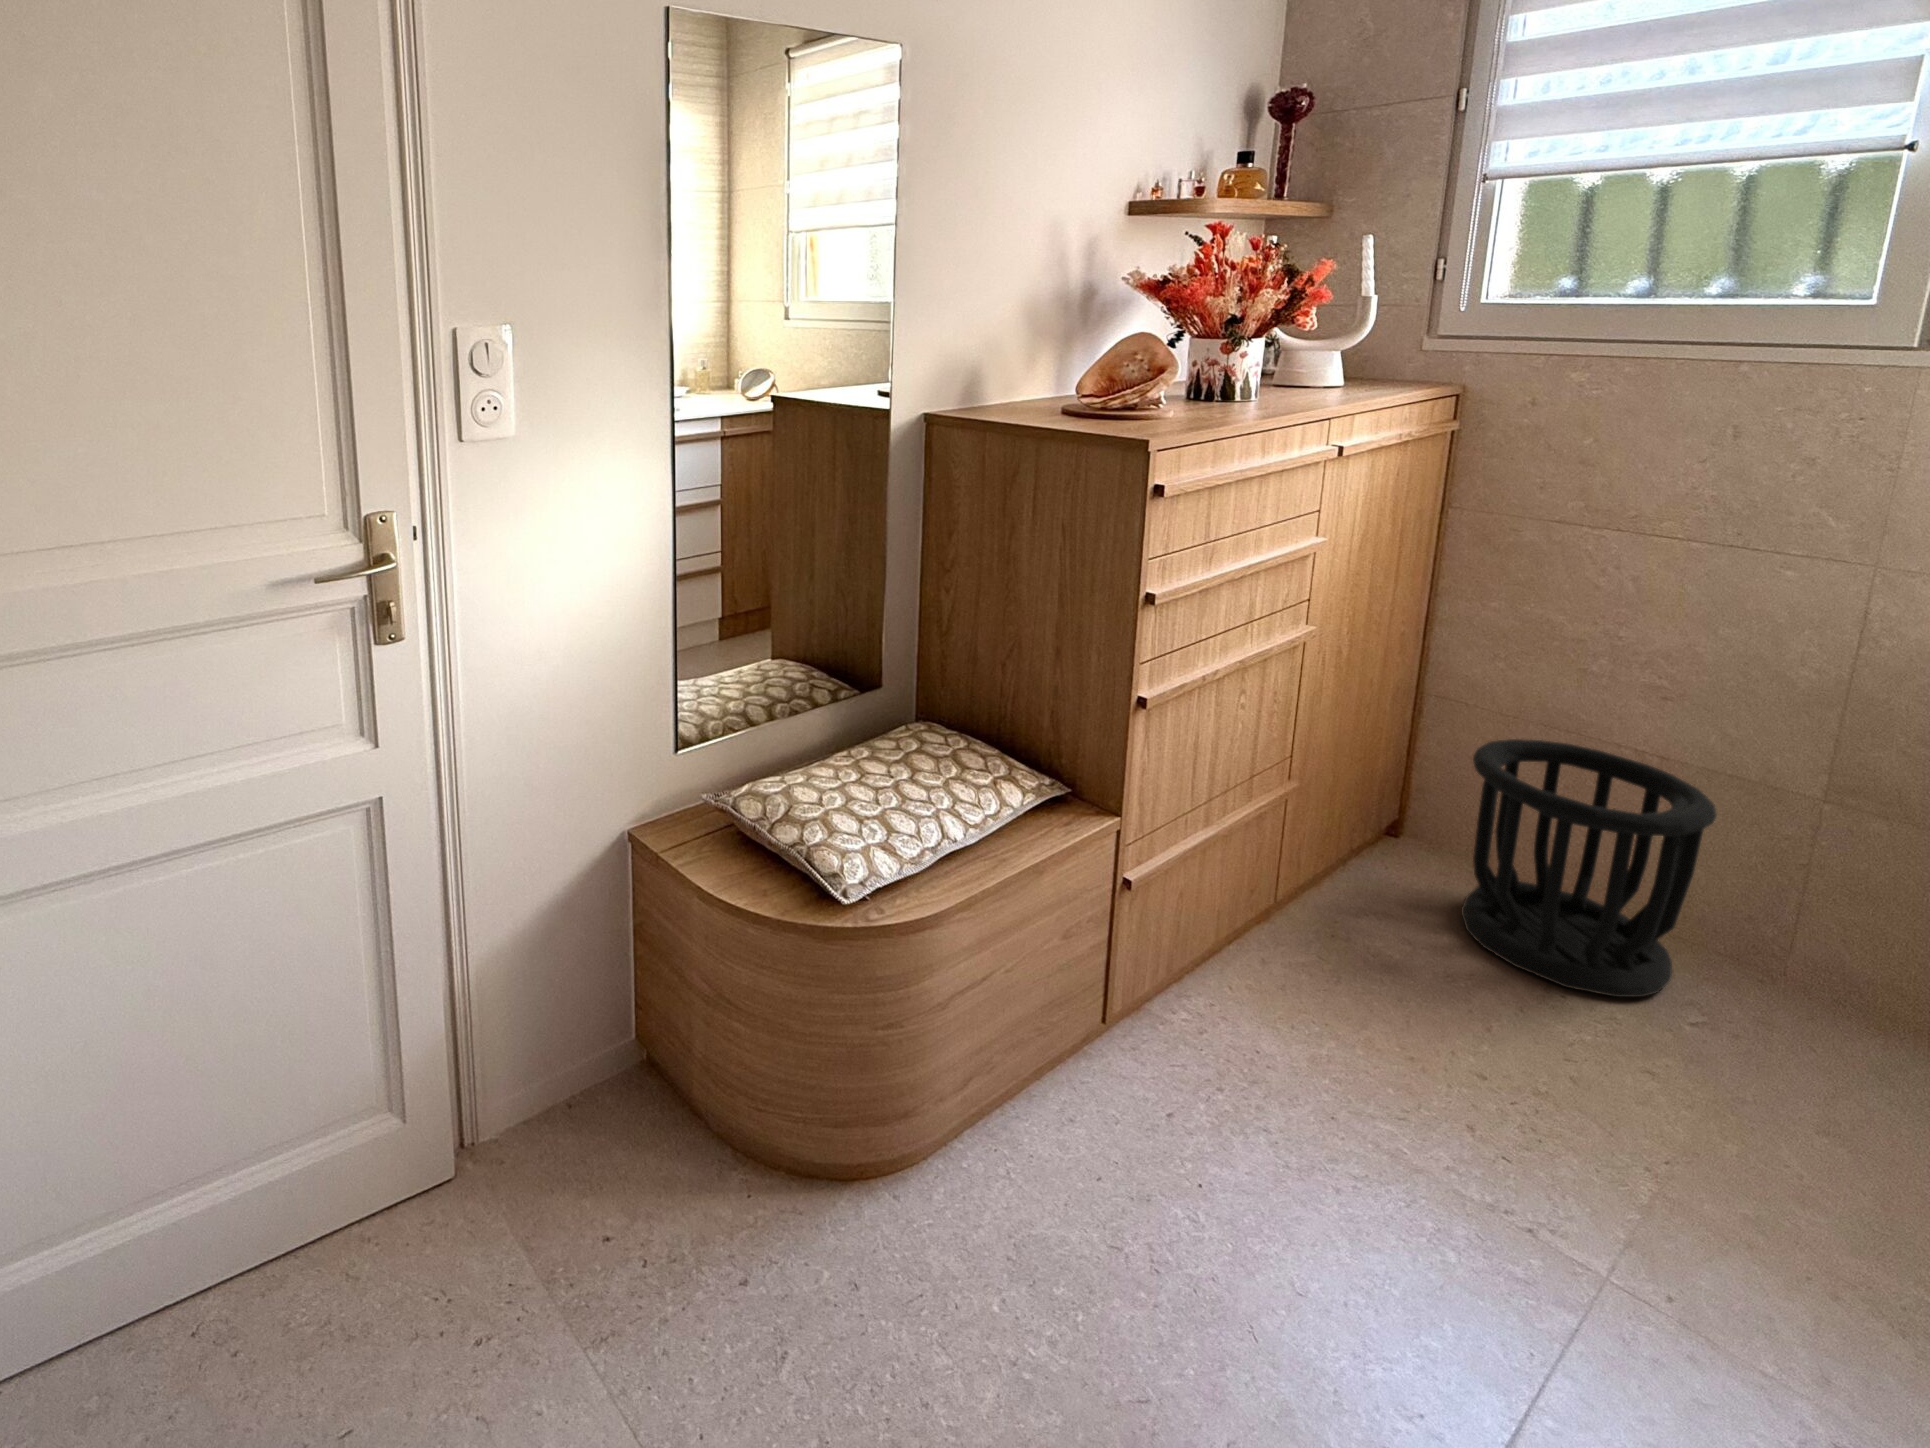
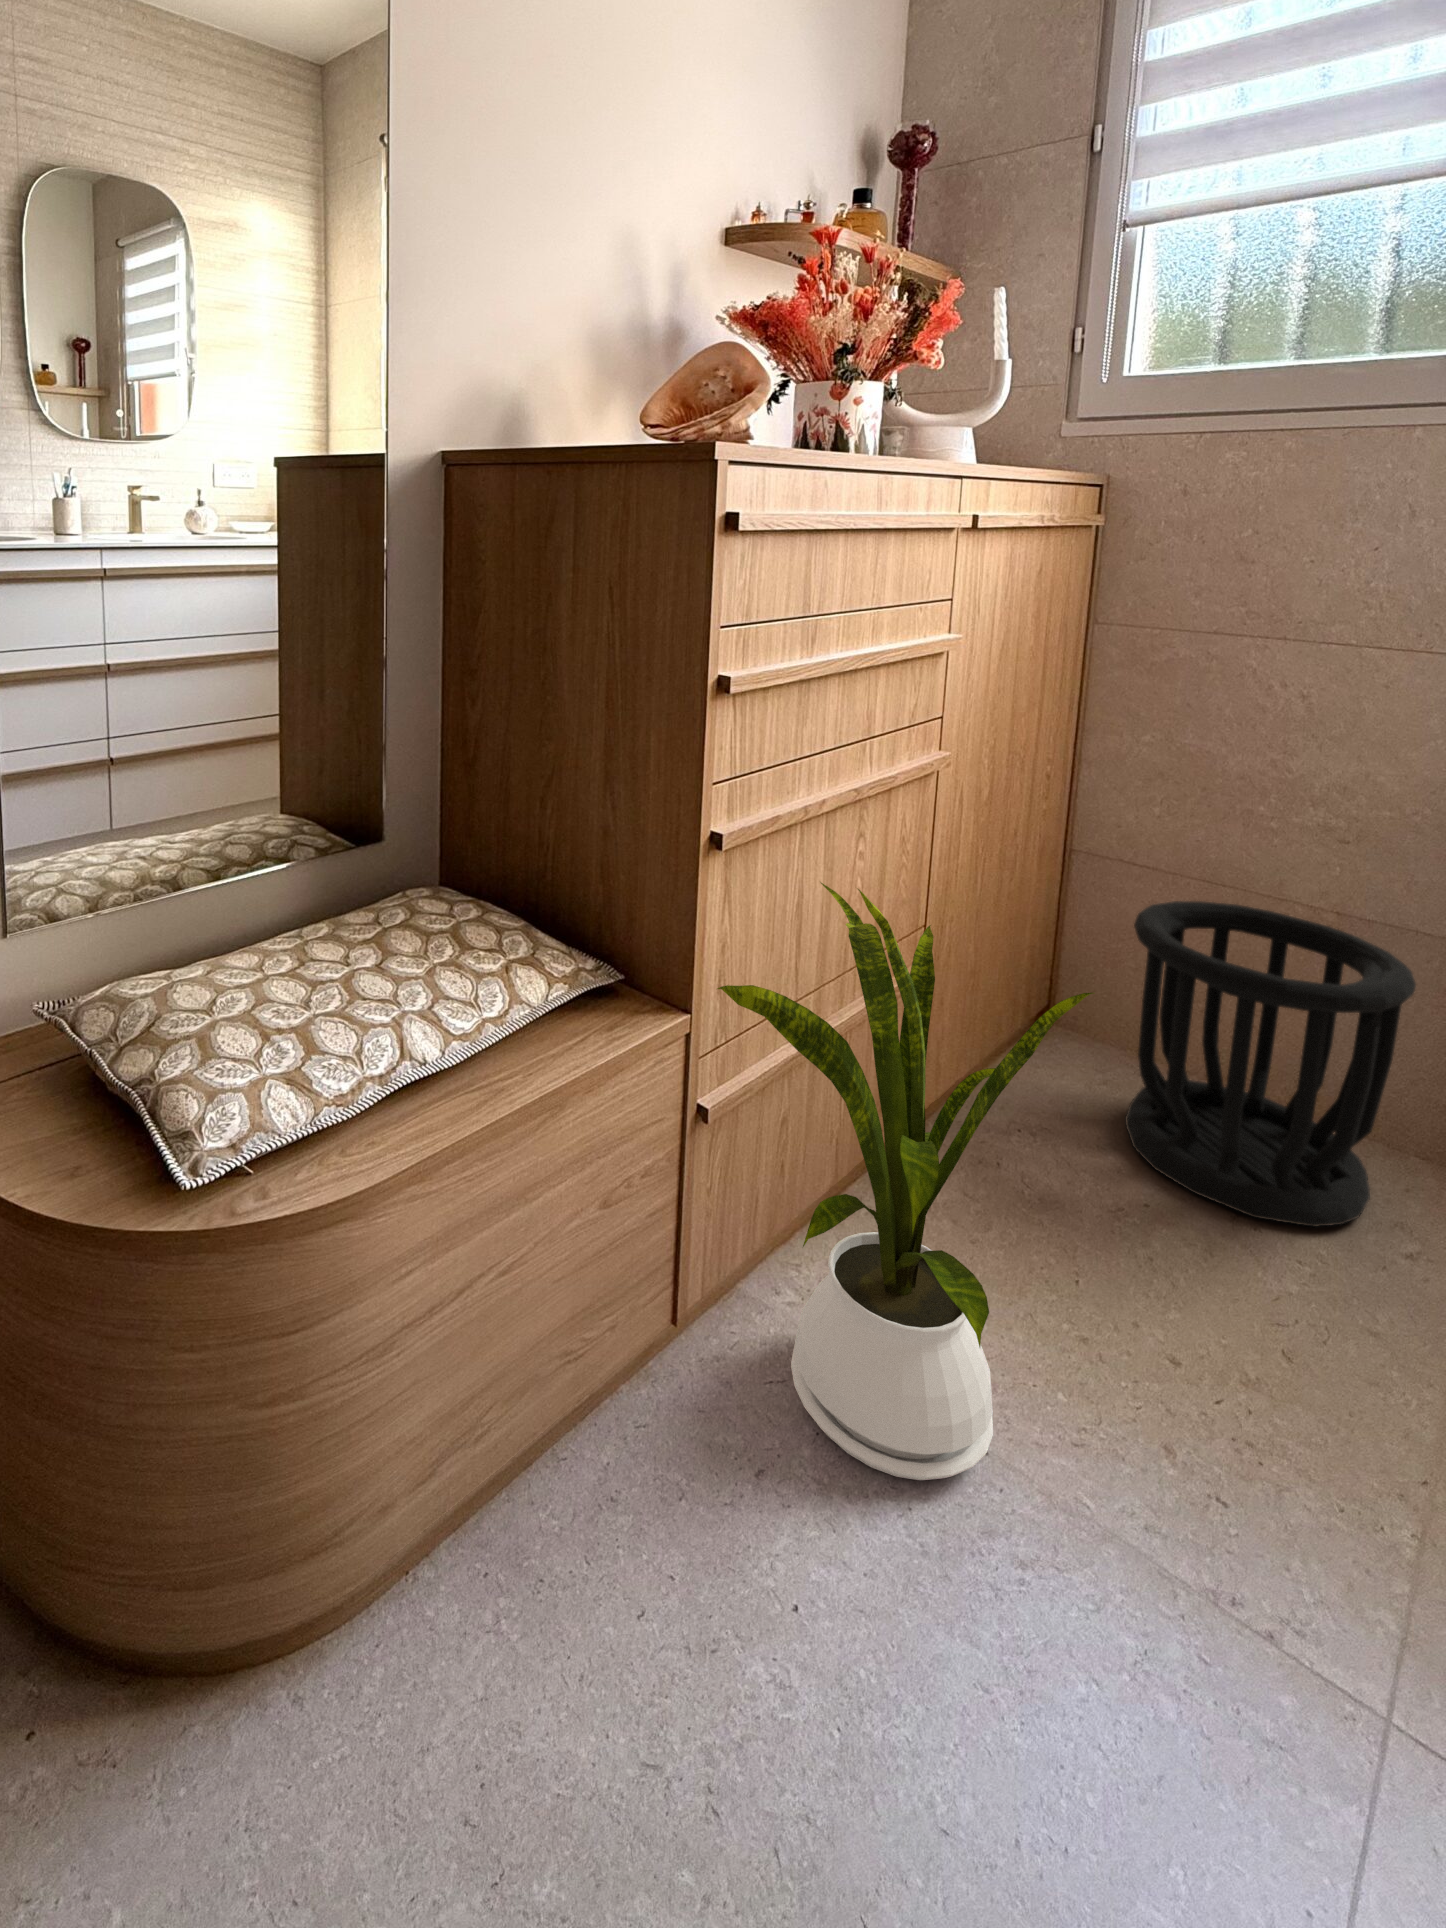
house plant: none [1147,727,1425,1130] -> present [717,883,1093,1480]

